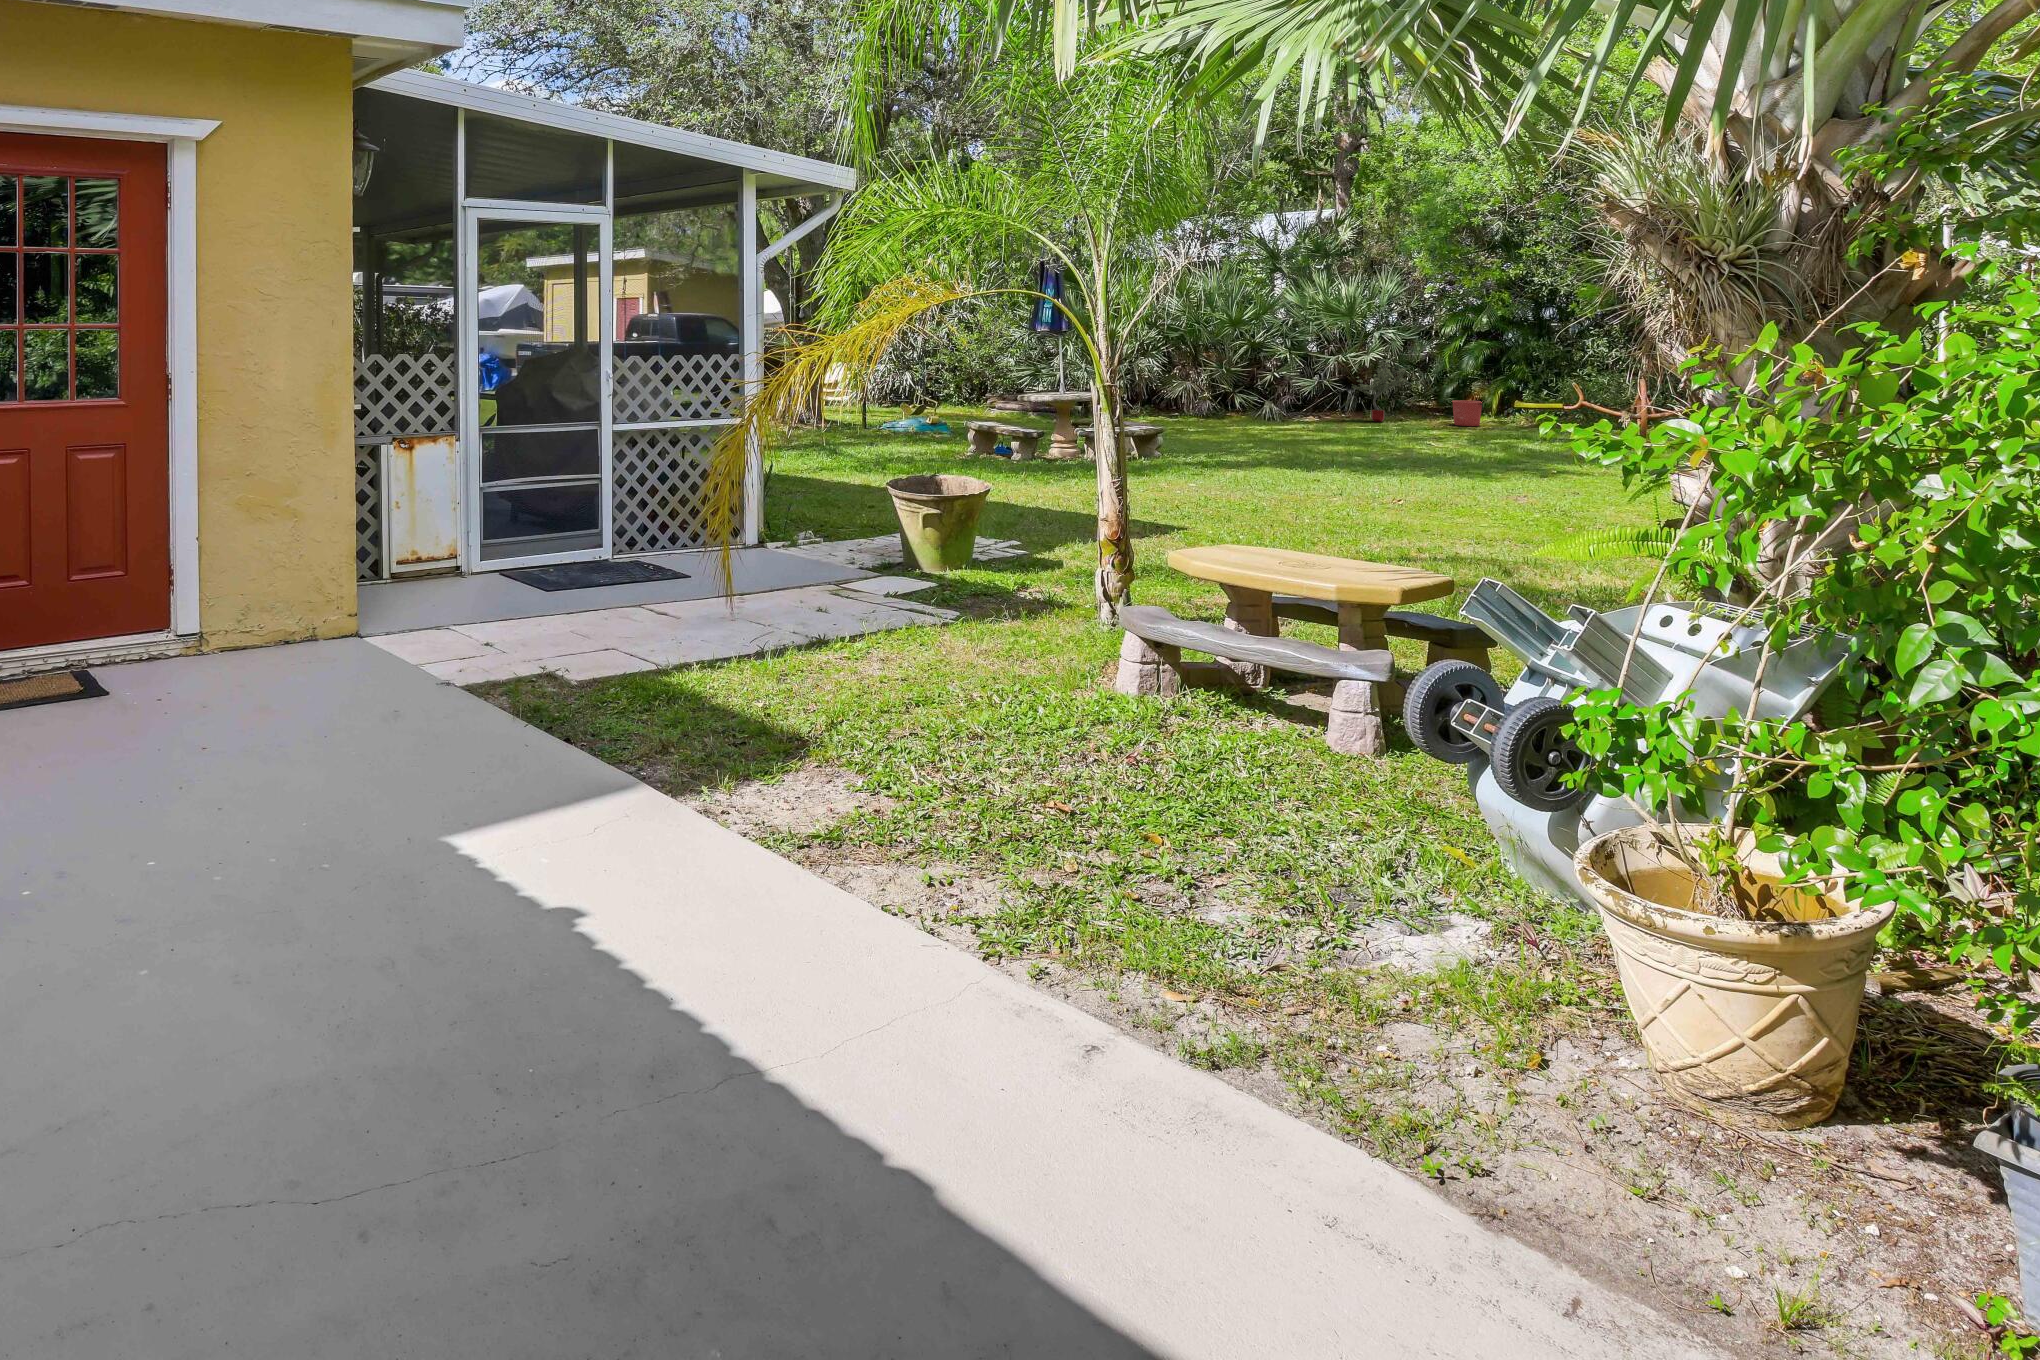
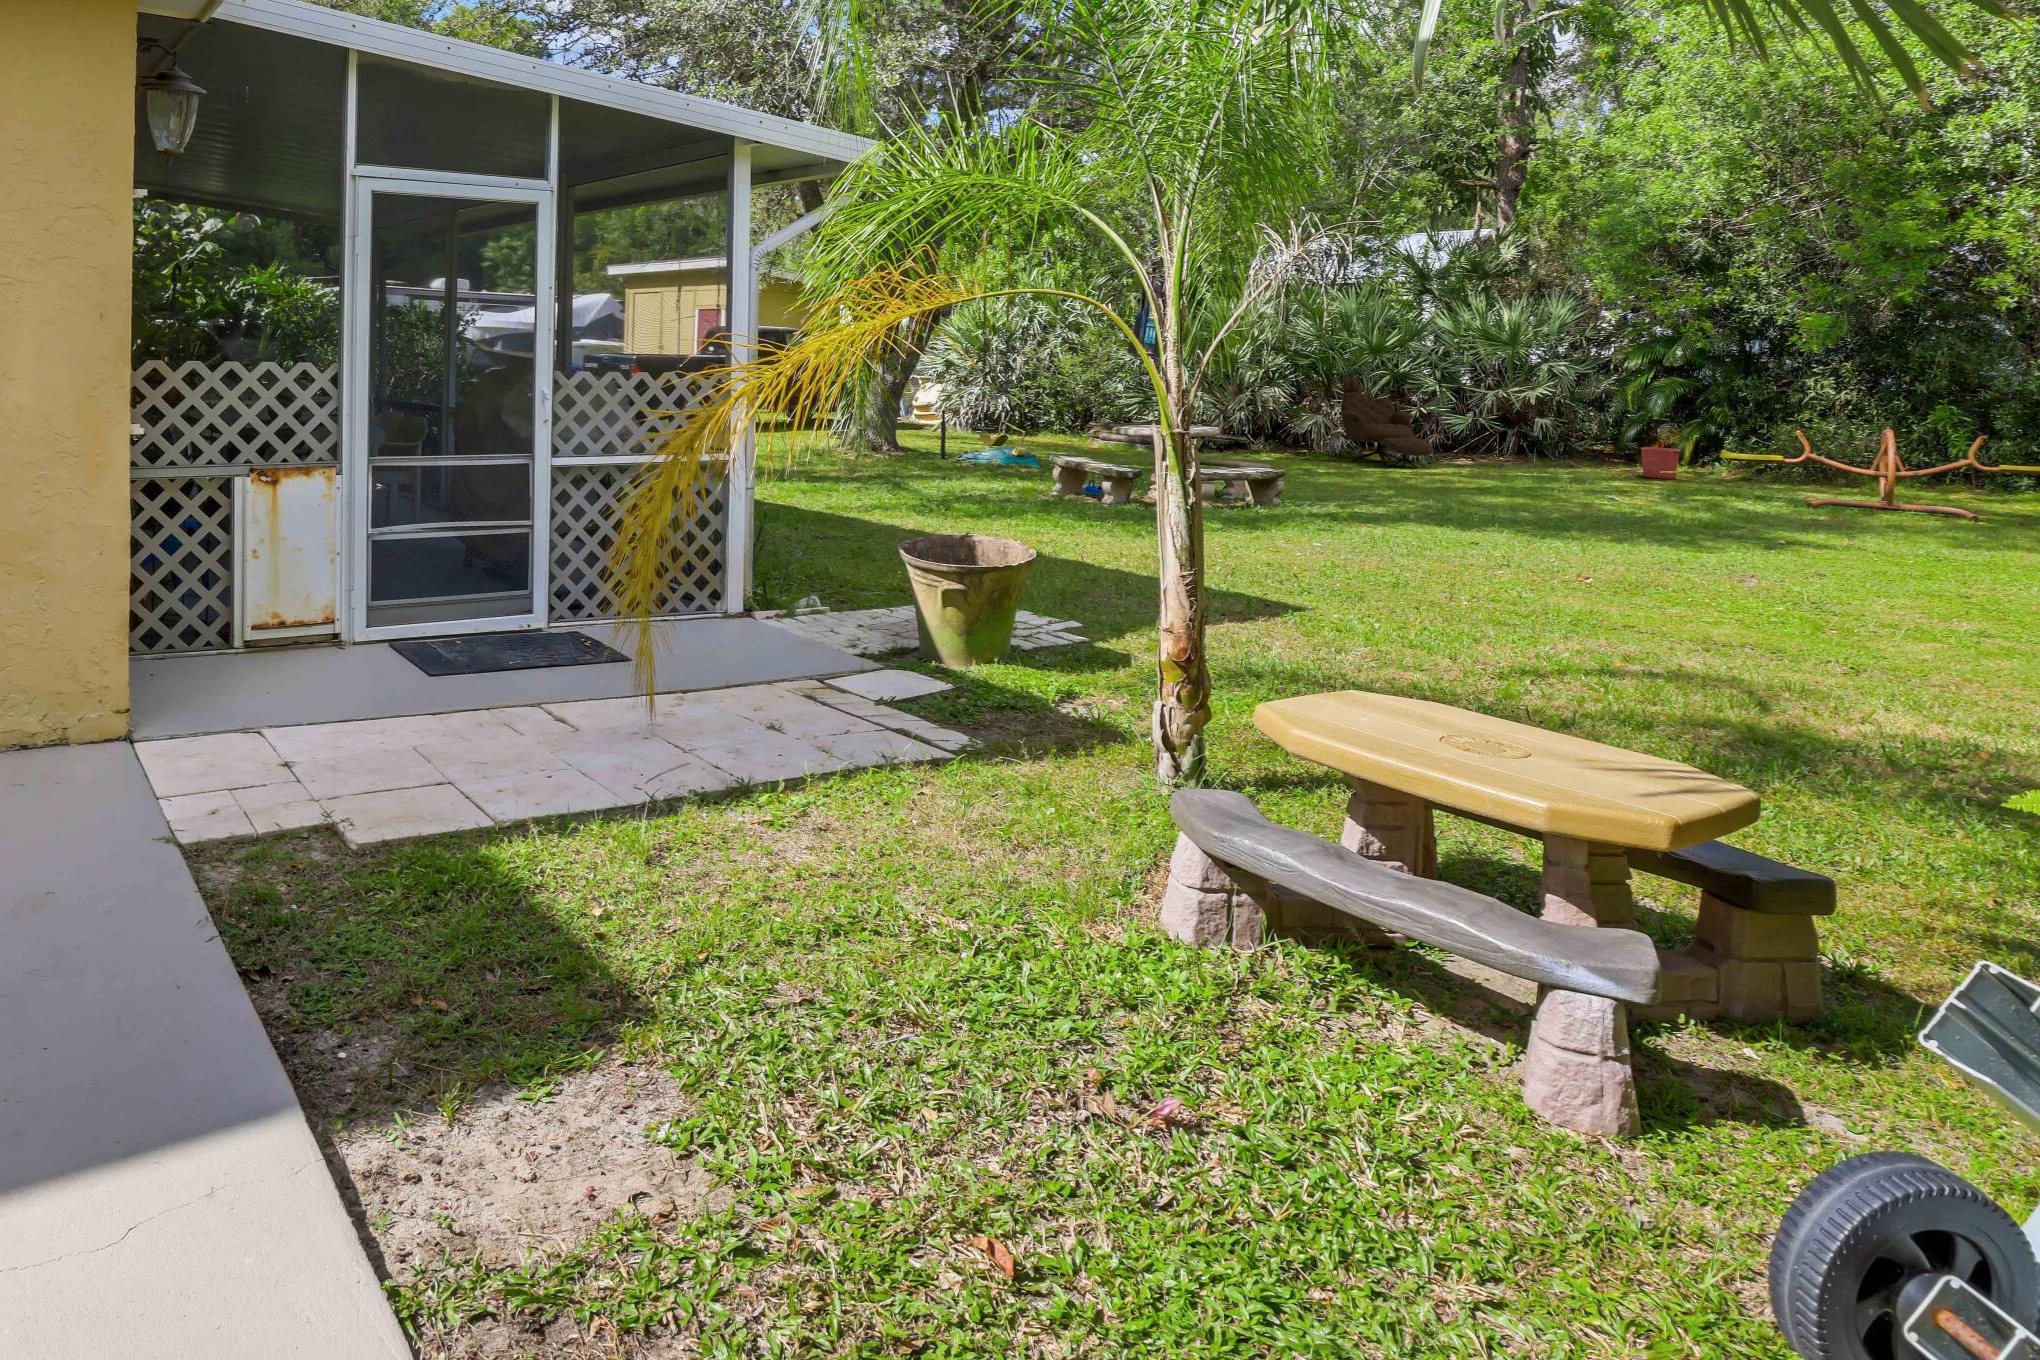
lounge chair: none [1207,344,1285,423] -> present [1339,377,1433,468]
potted tree: present [1352,360,1406,422] -> none [1513,396,1584,470]

